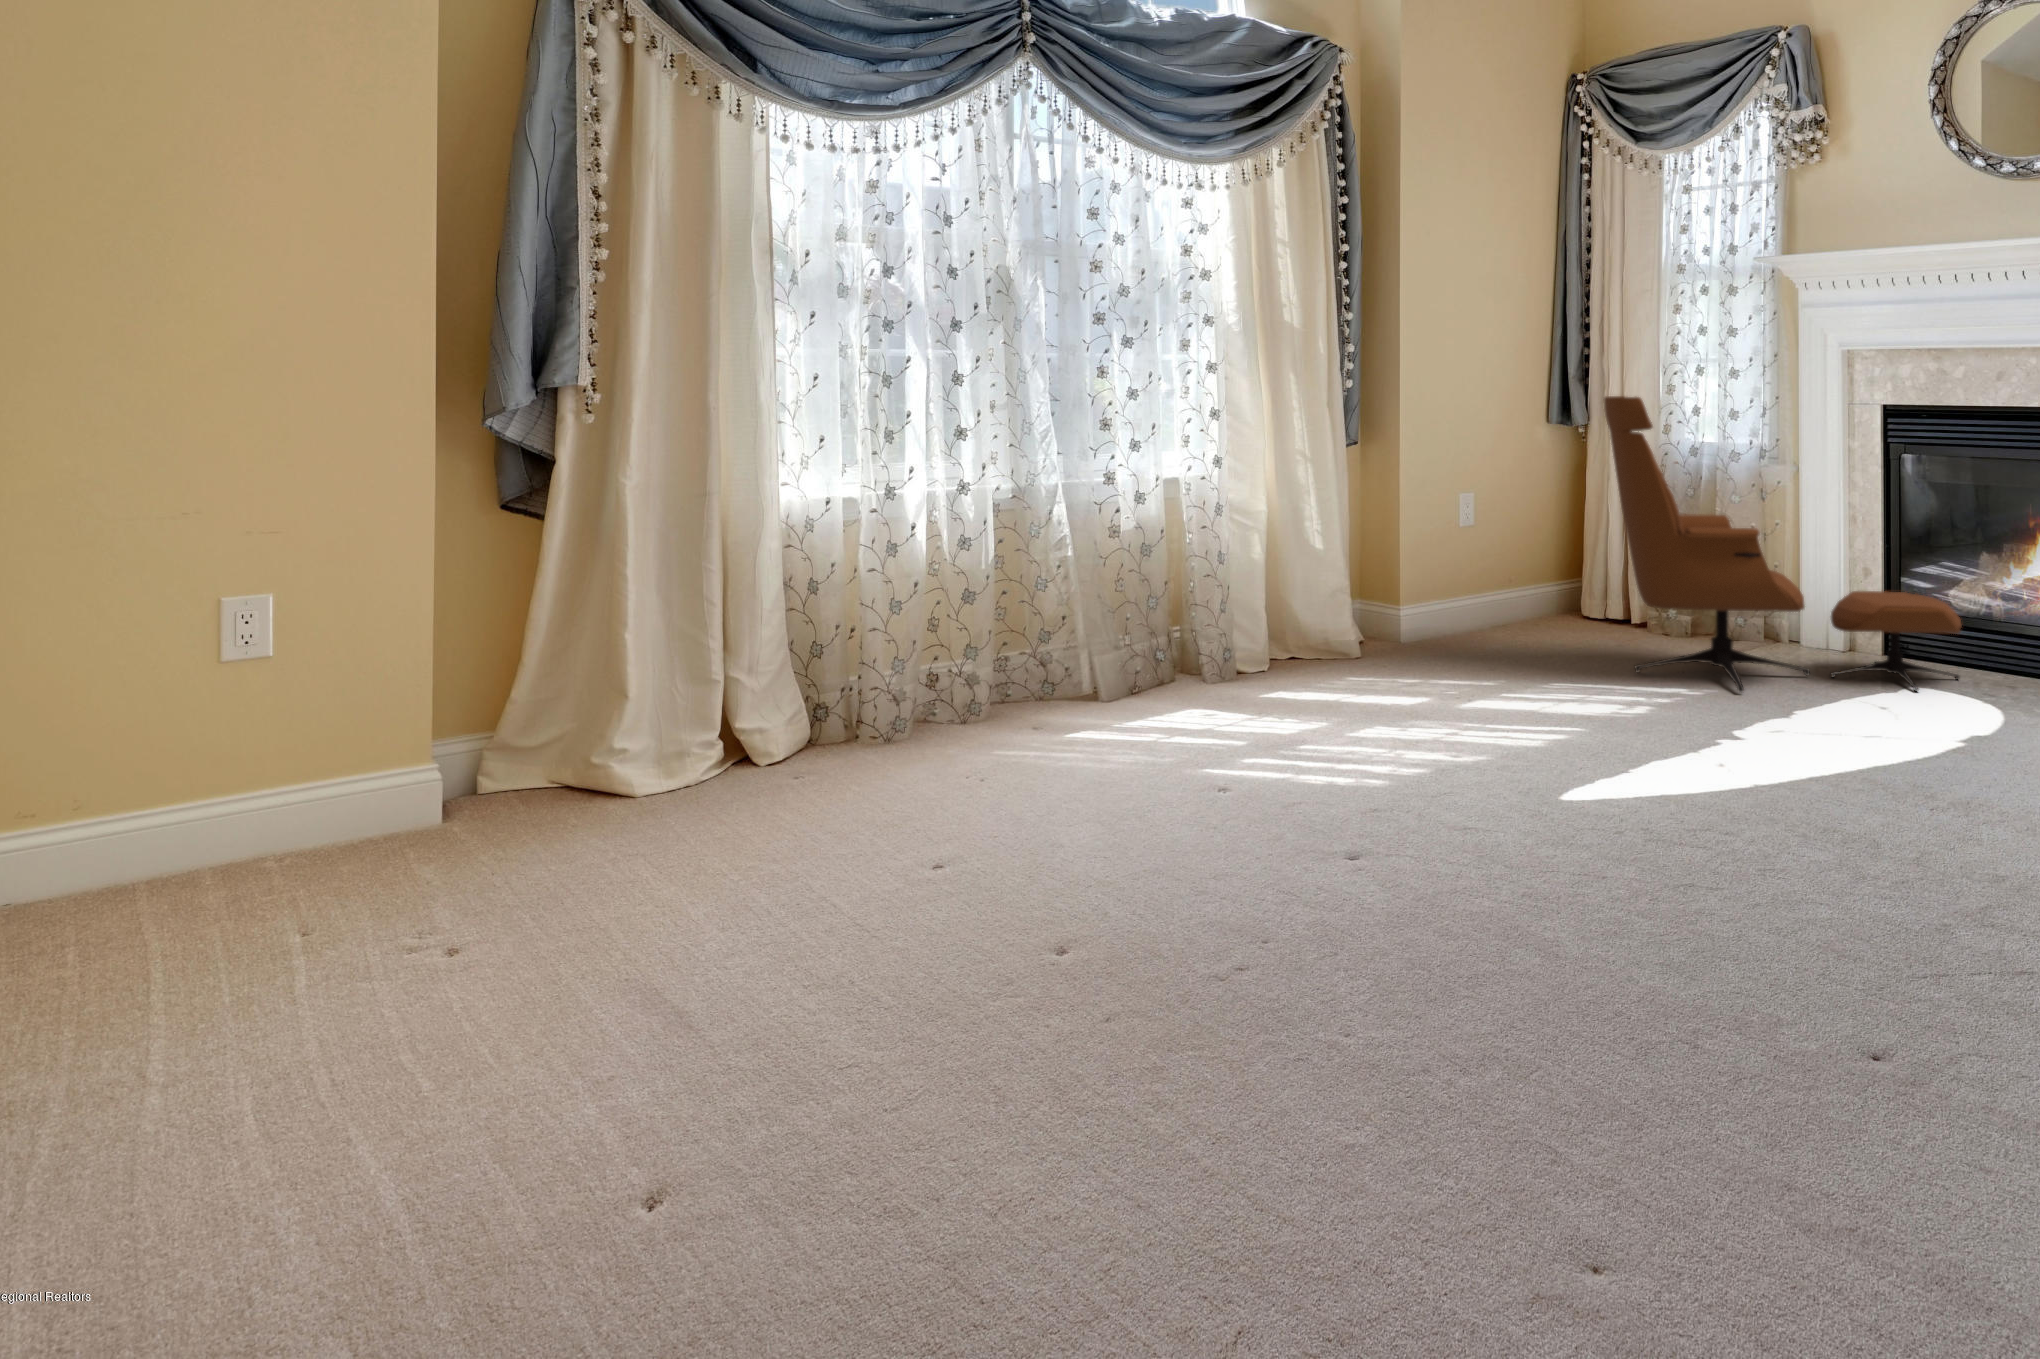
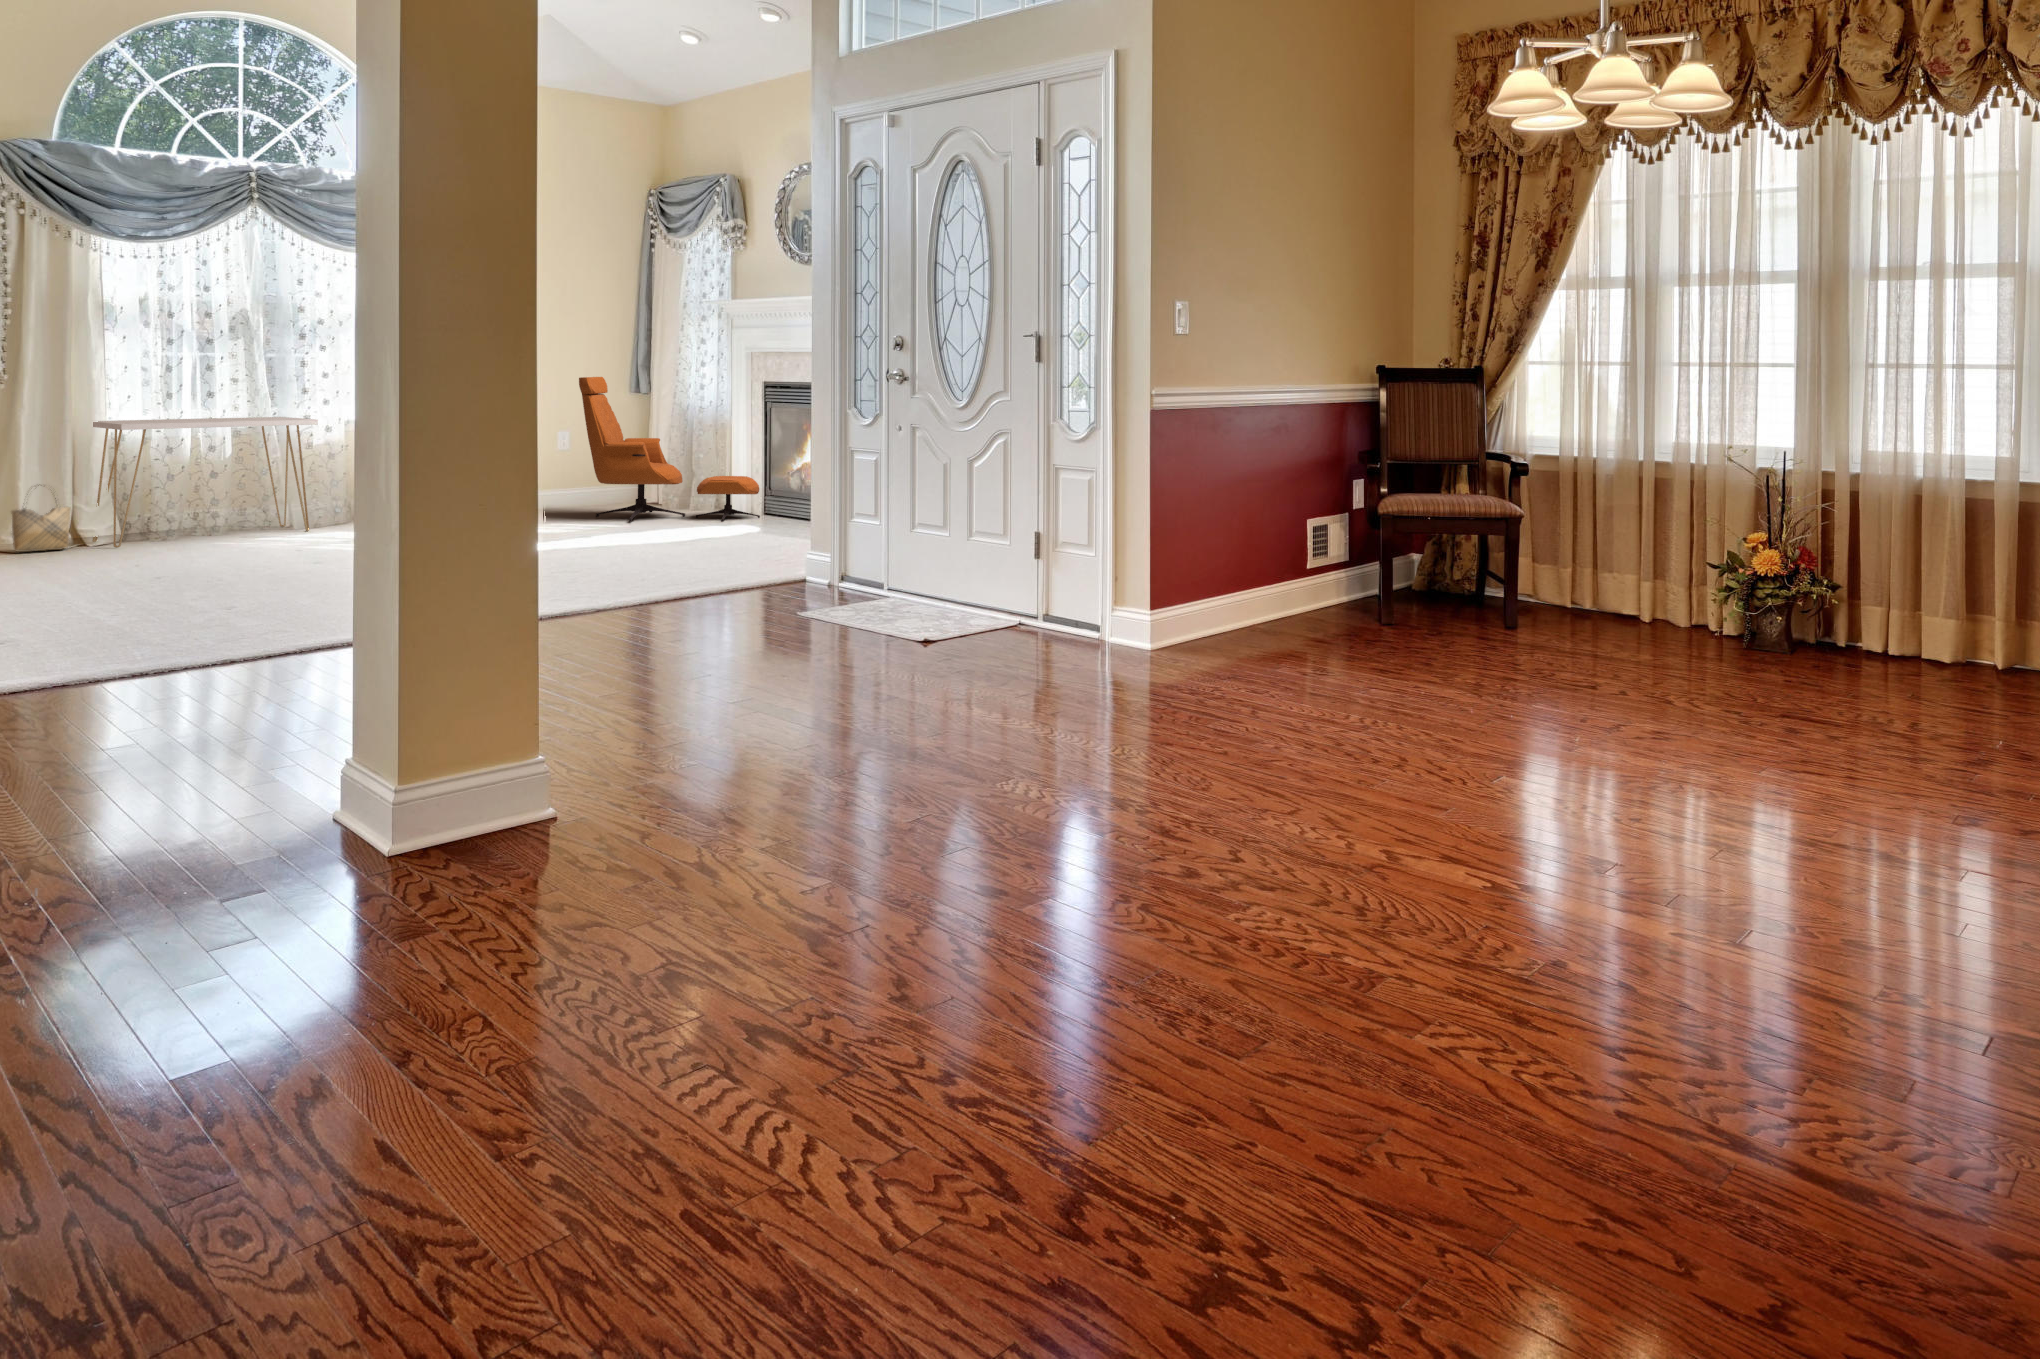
console table: none [749,476,1172,780] -> present [92,417,318,548]
woven basket: none [609,638,728,799] -> present [12,485,71,552]

